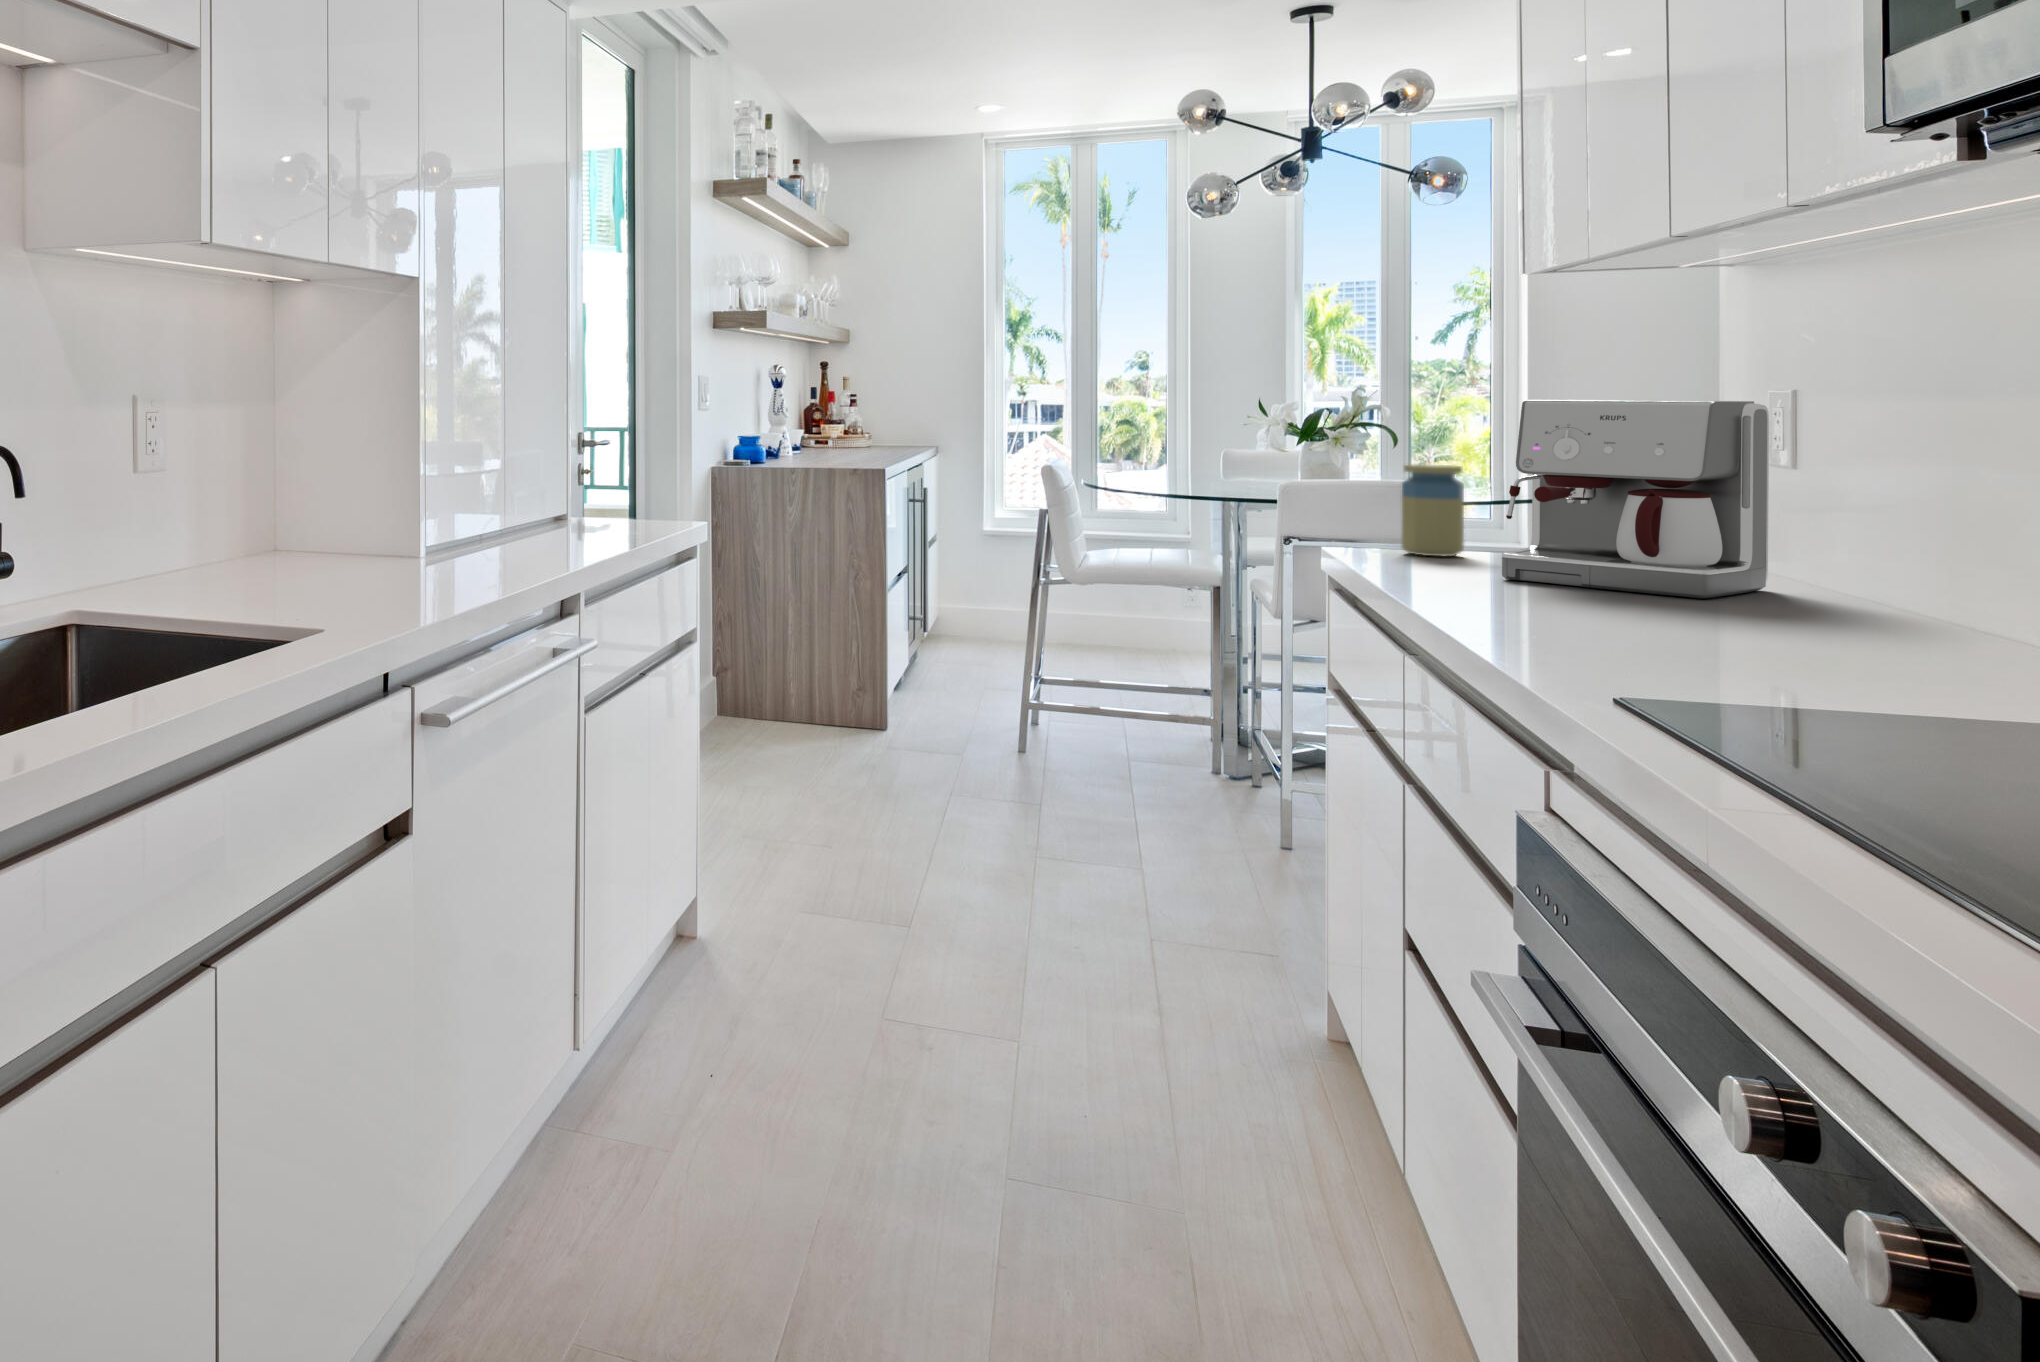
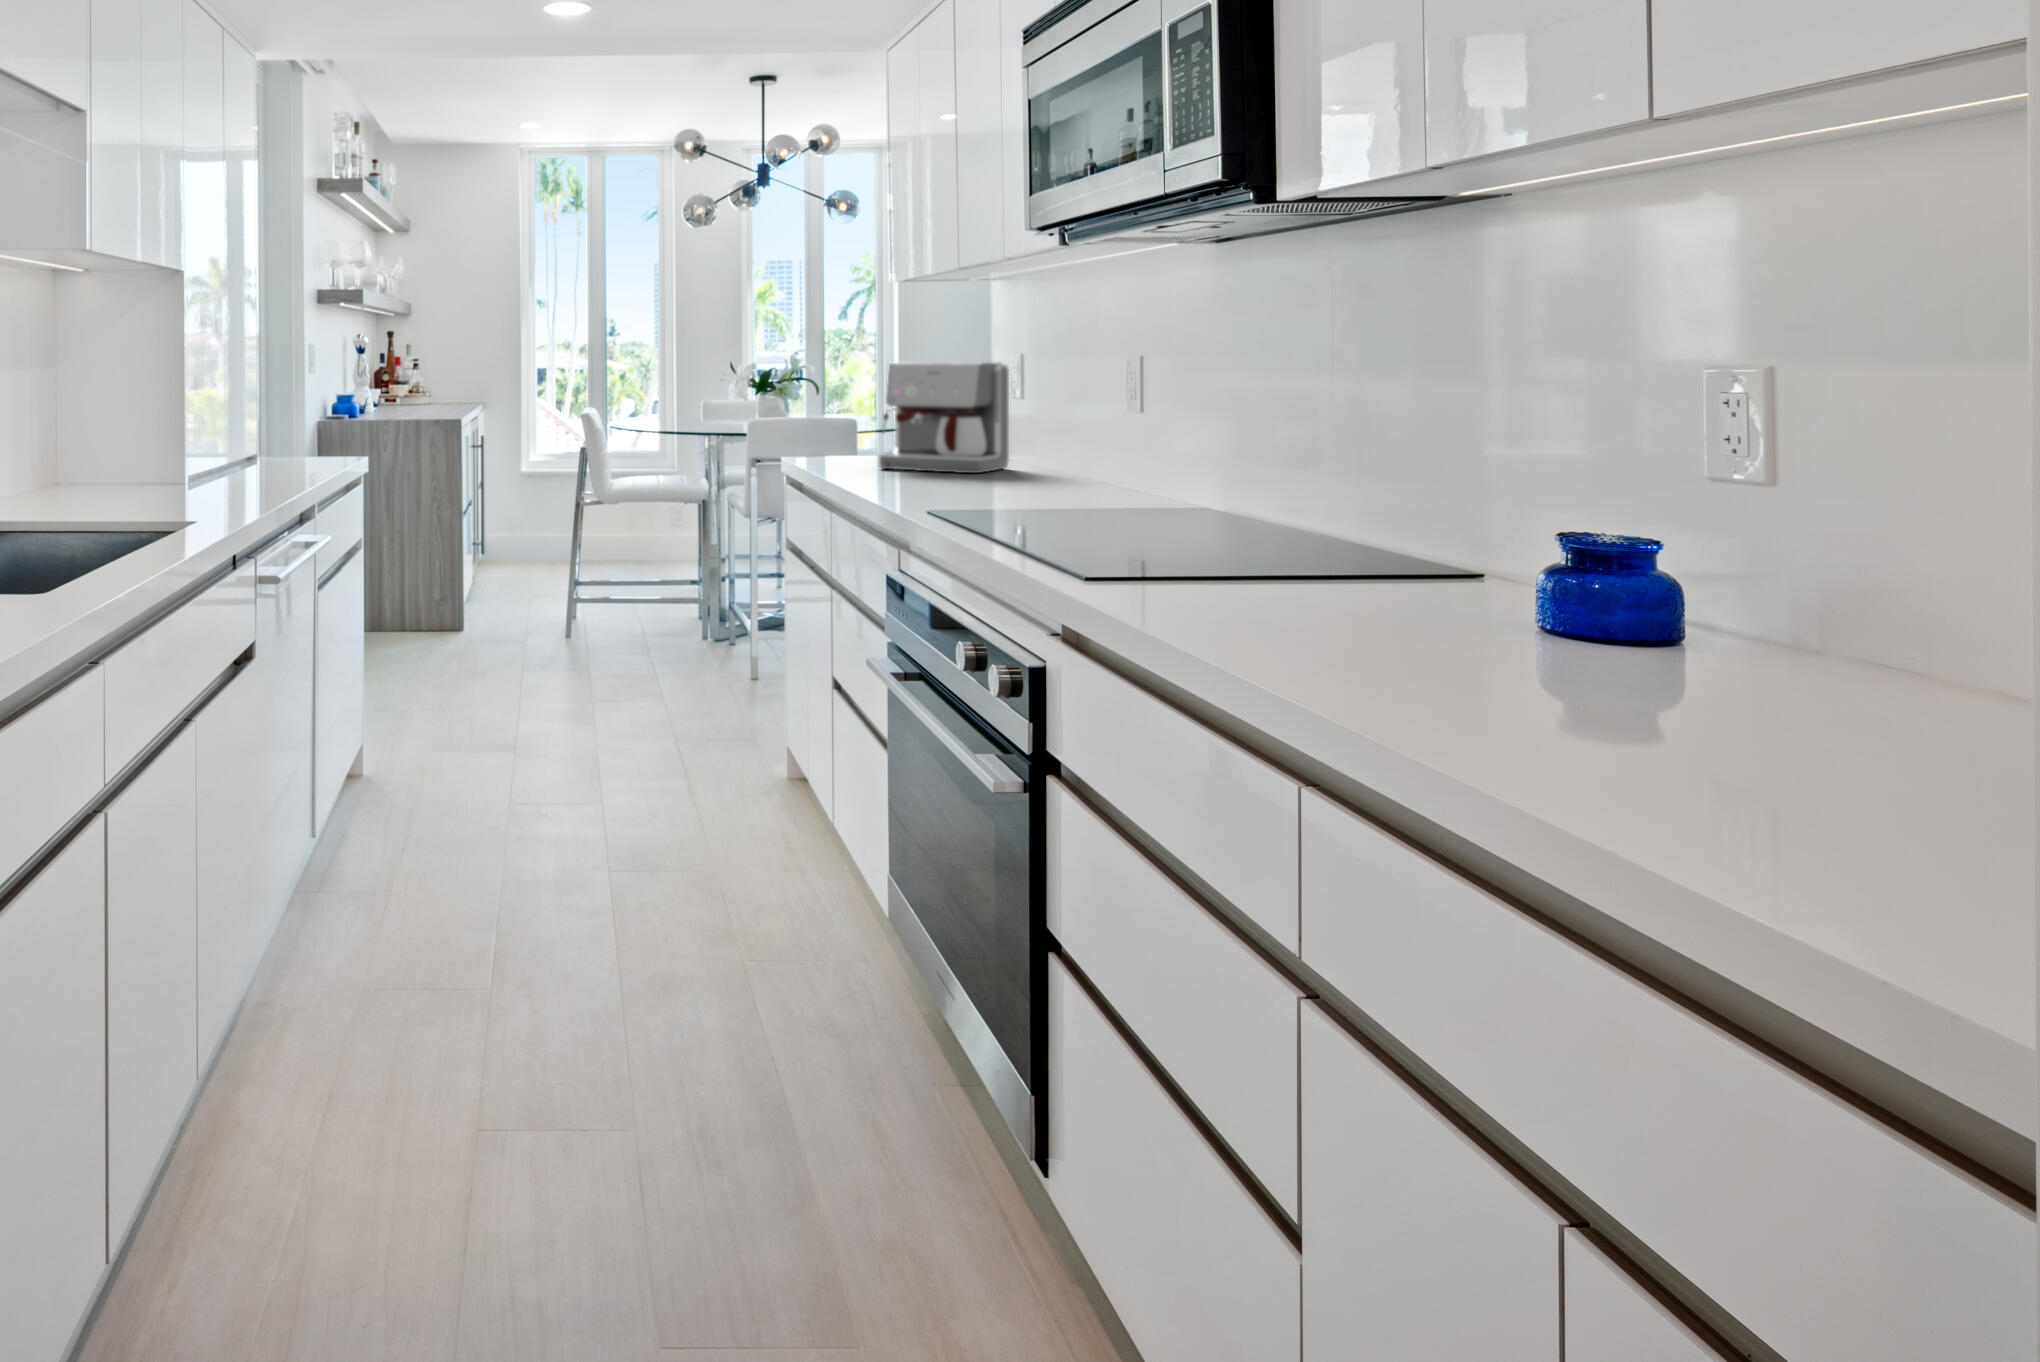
jar: present [1402,464,1464,556] -> none [826,403,860,460]

